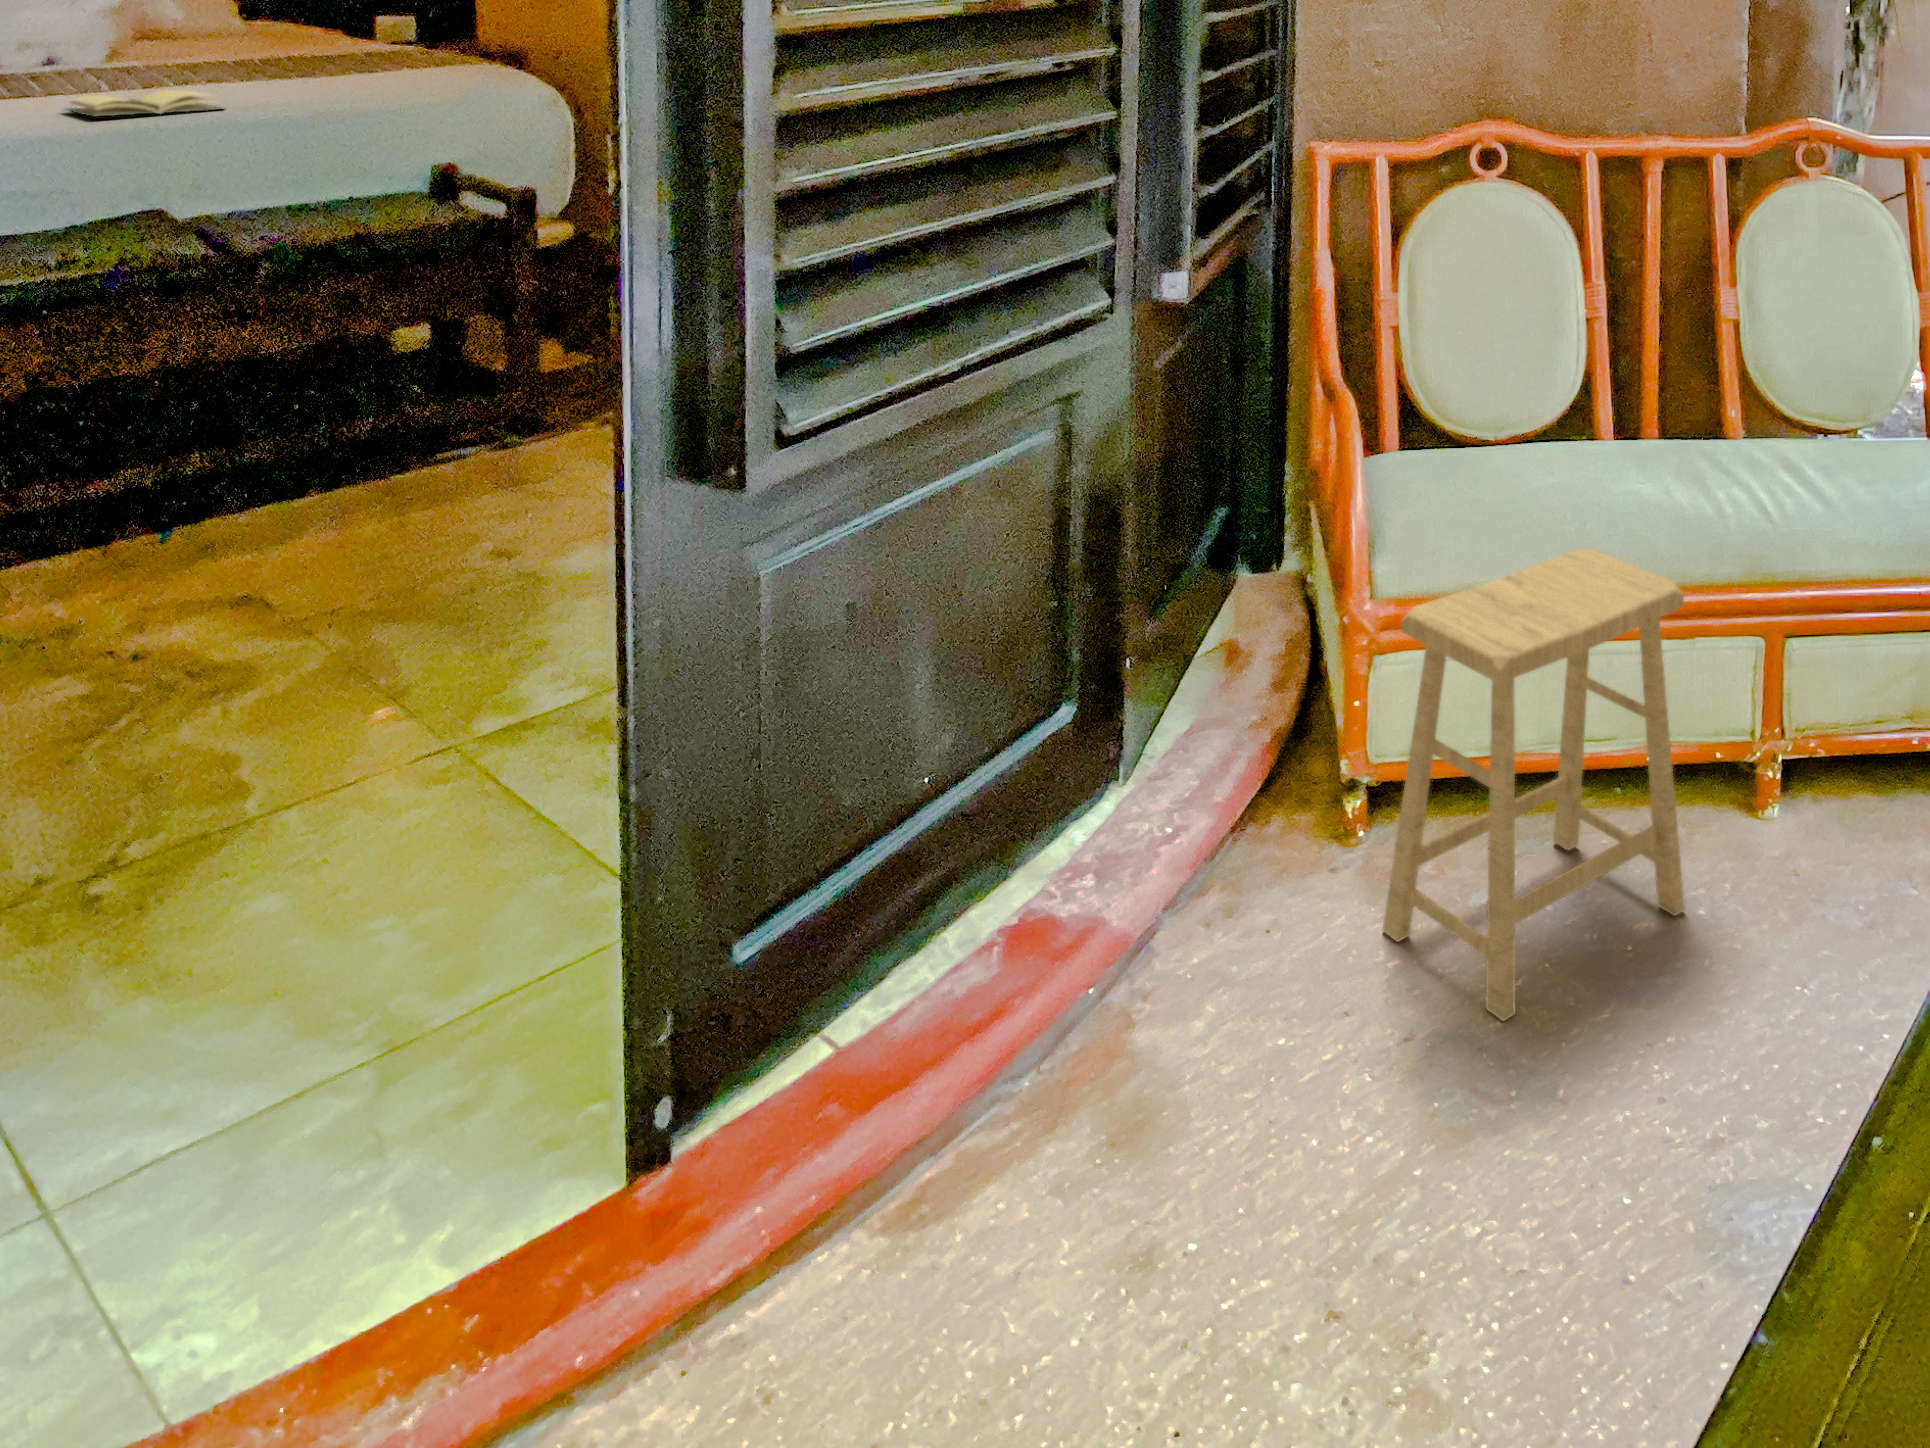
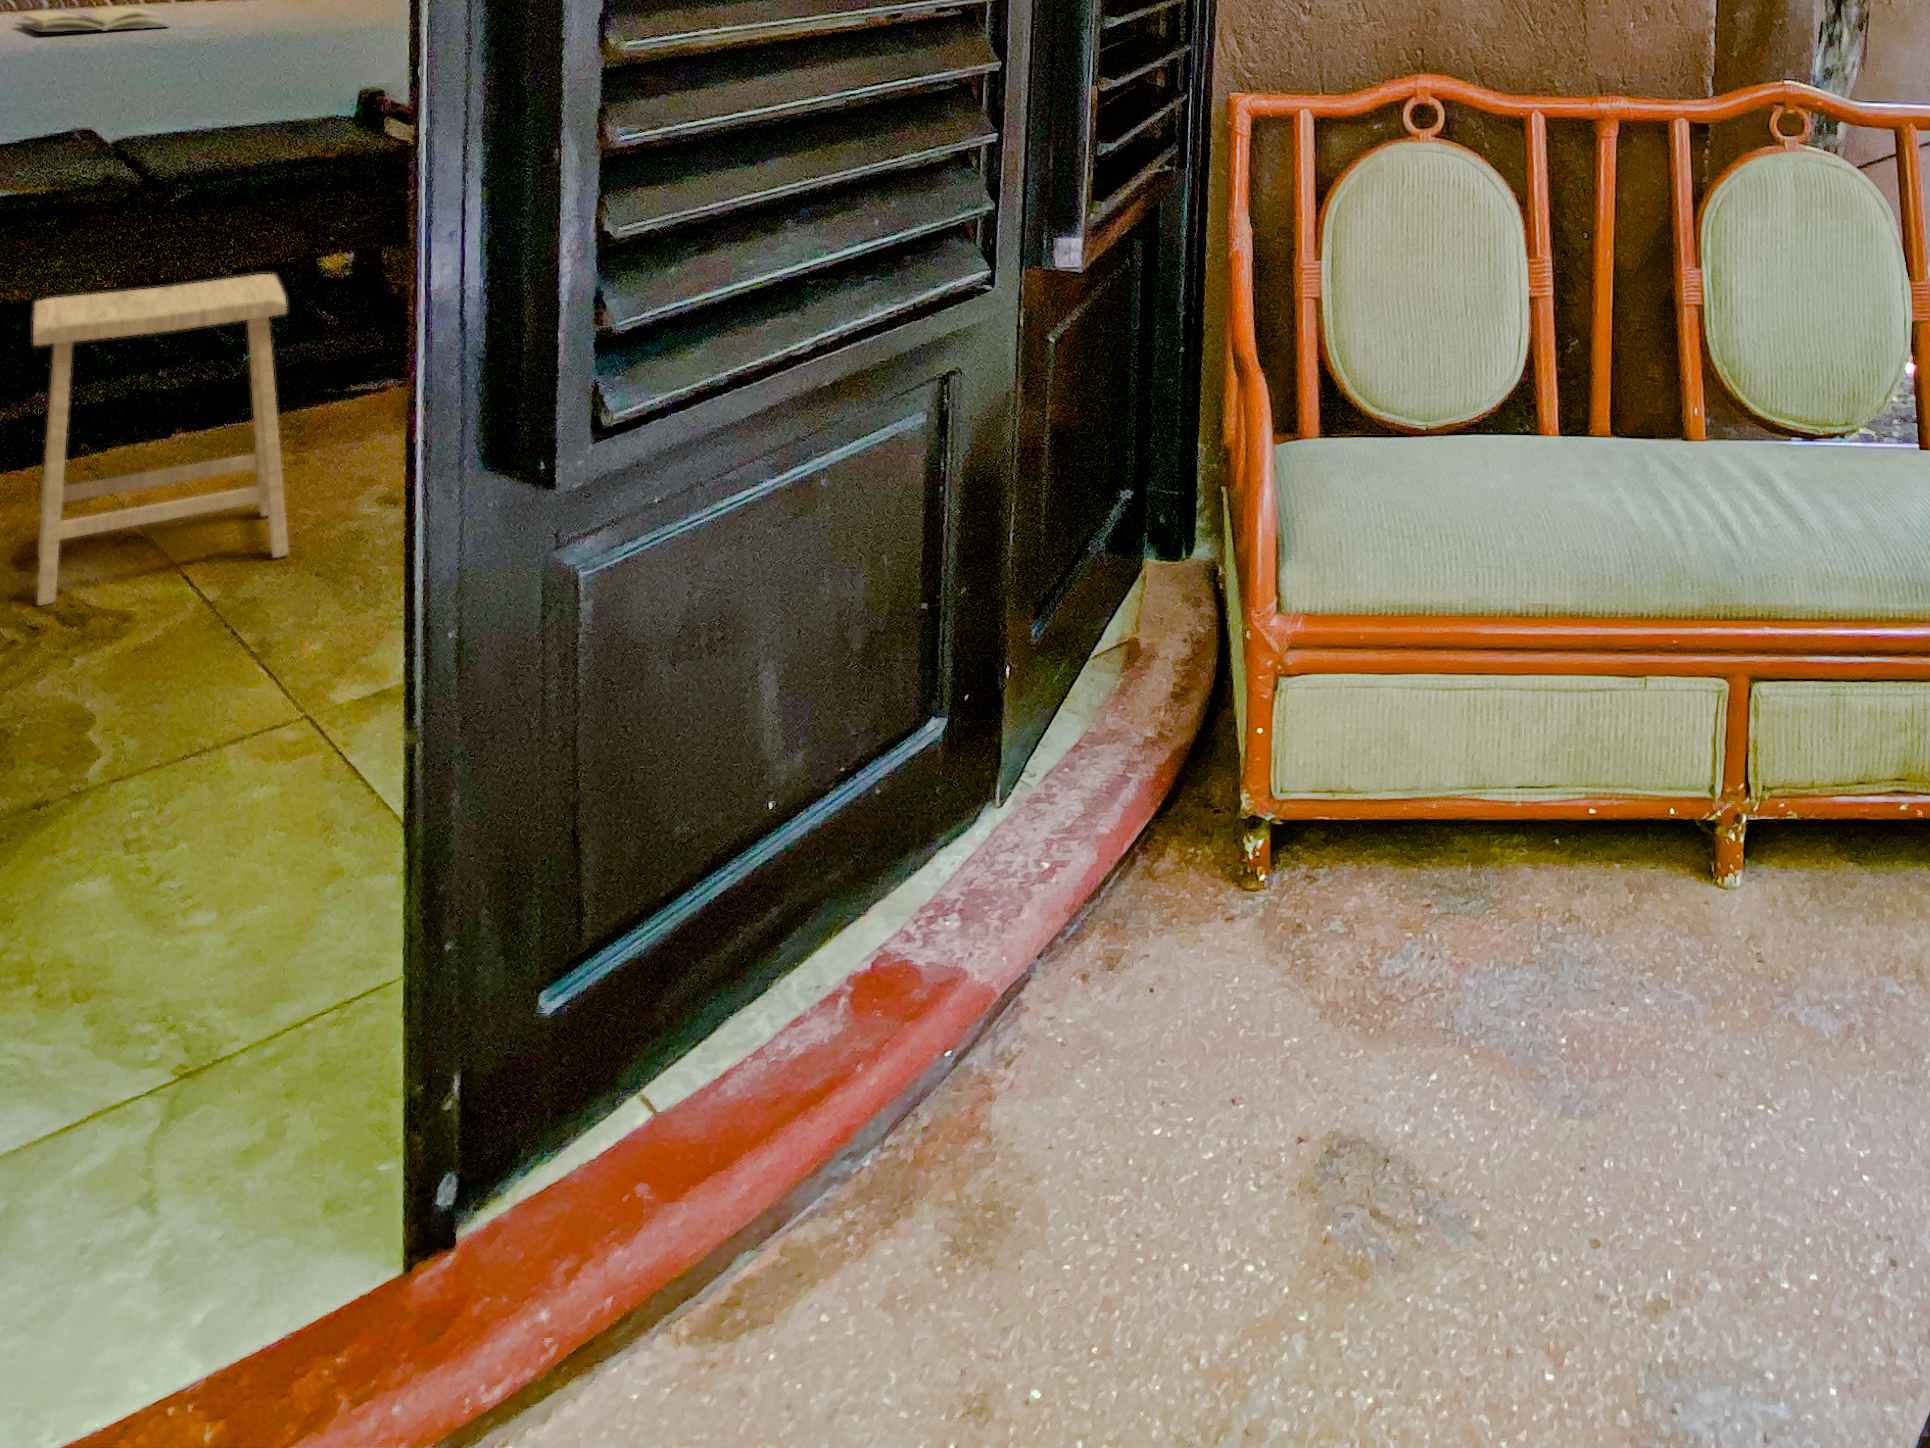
footstool: present [1383,548,1685,1021] -> present [33,274,288,606]

